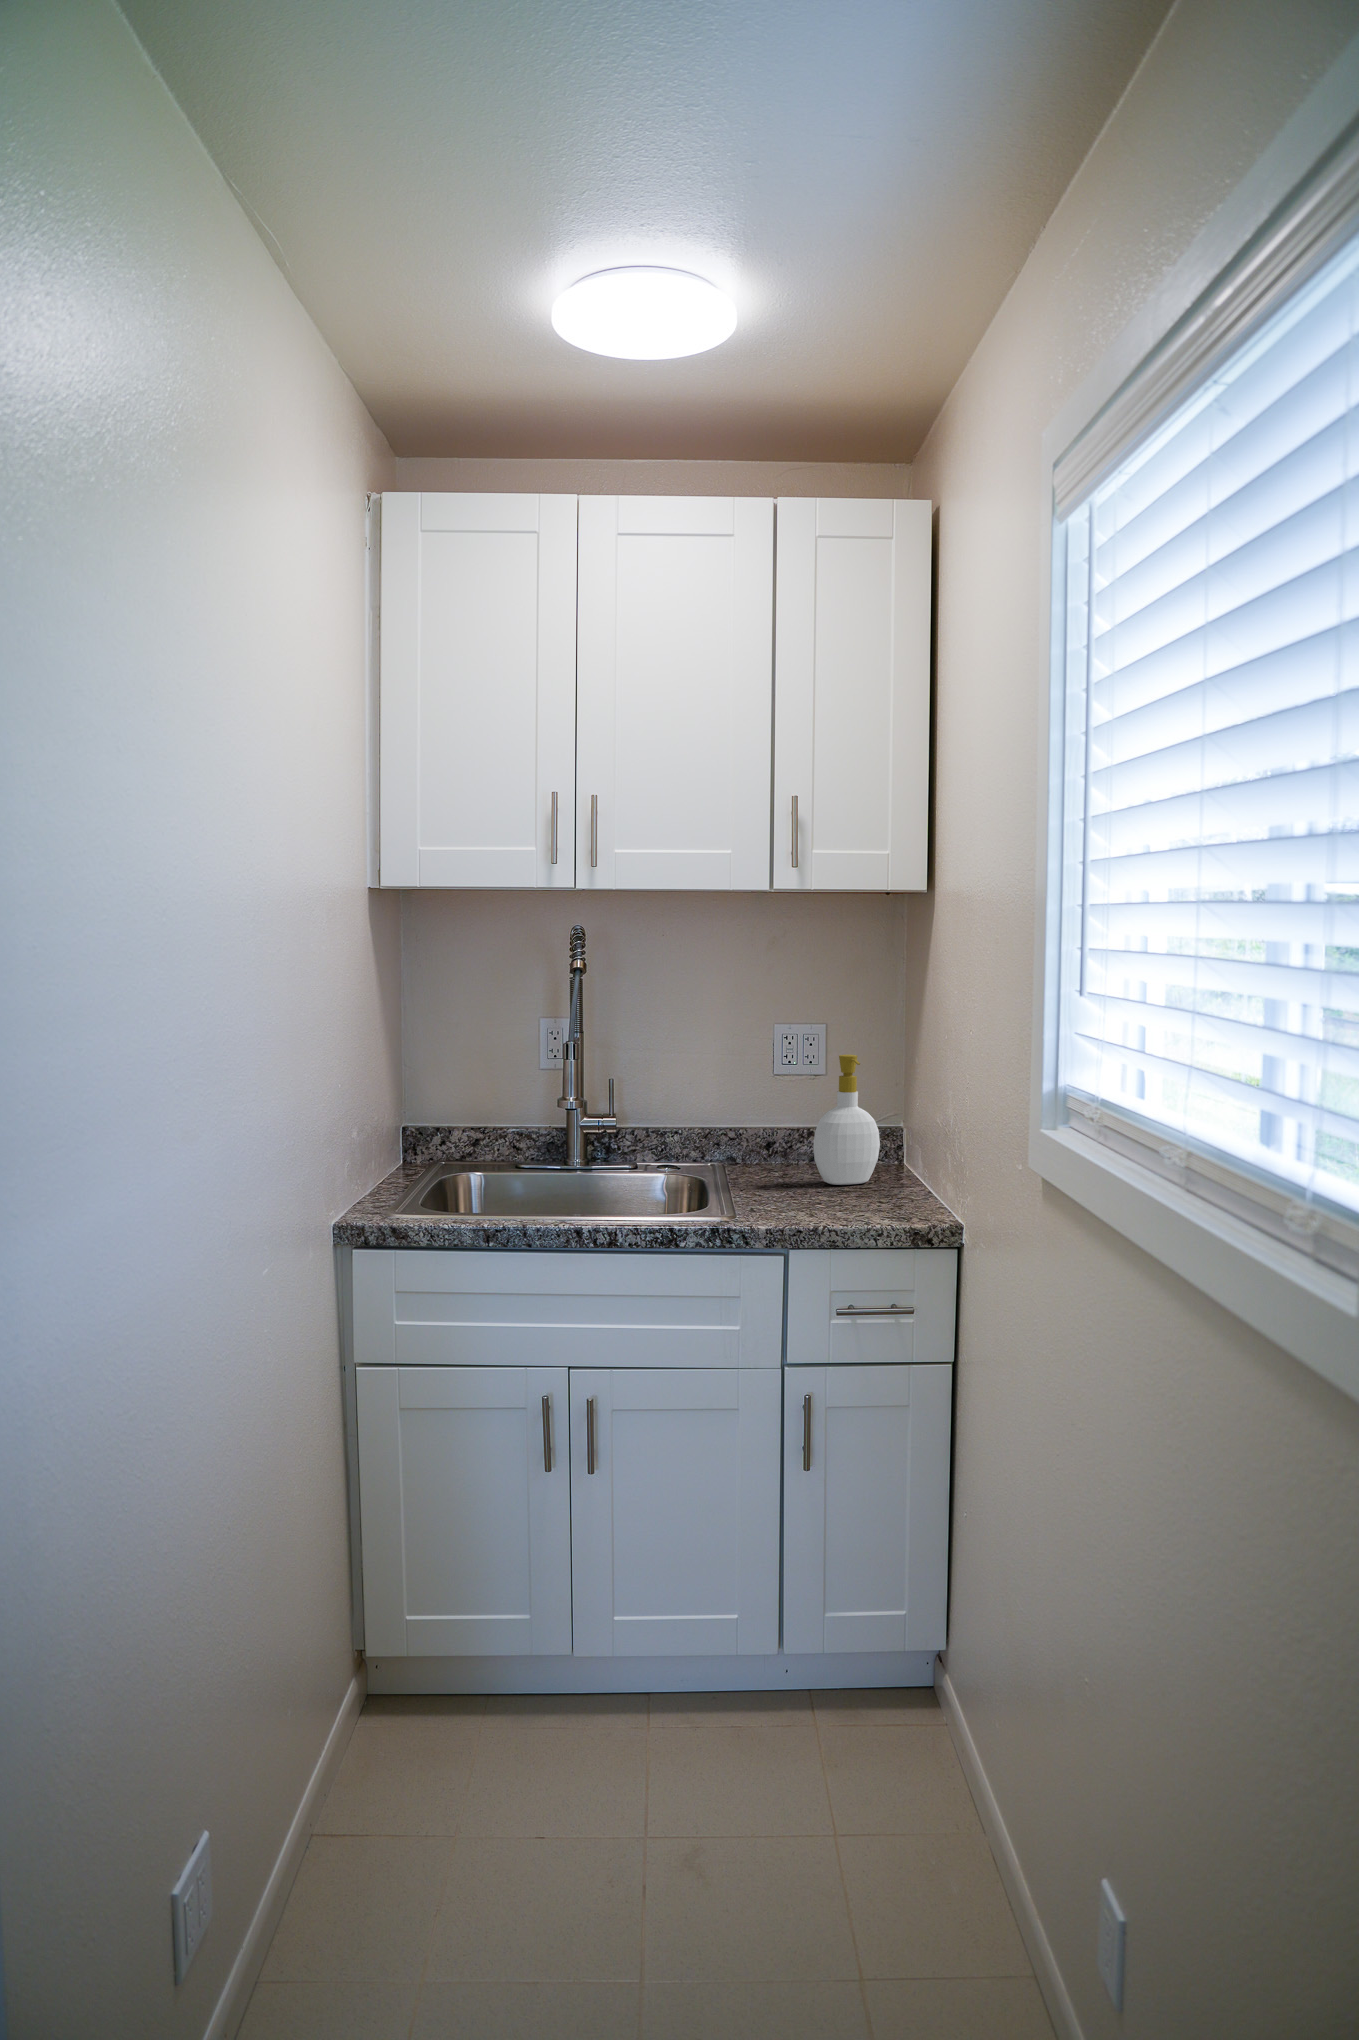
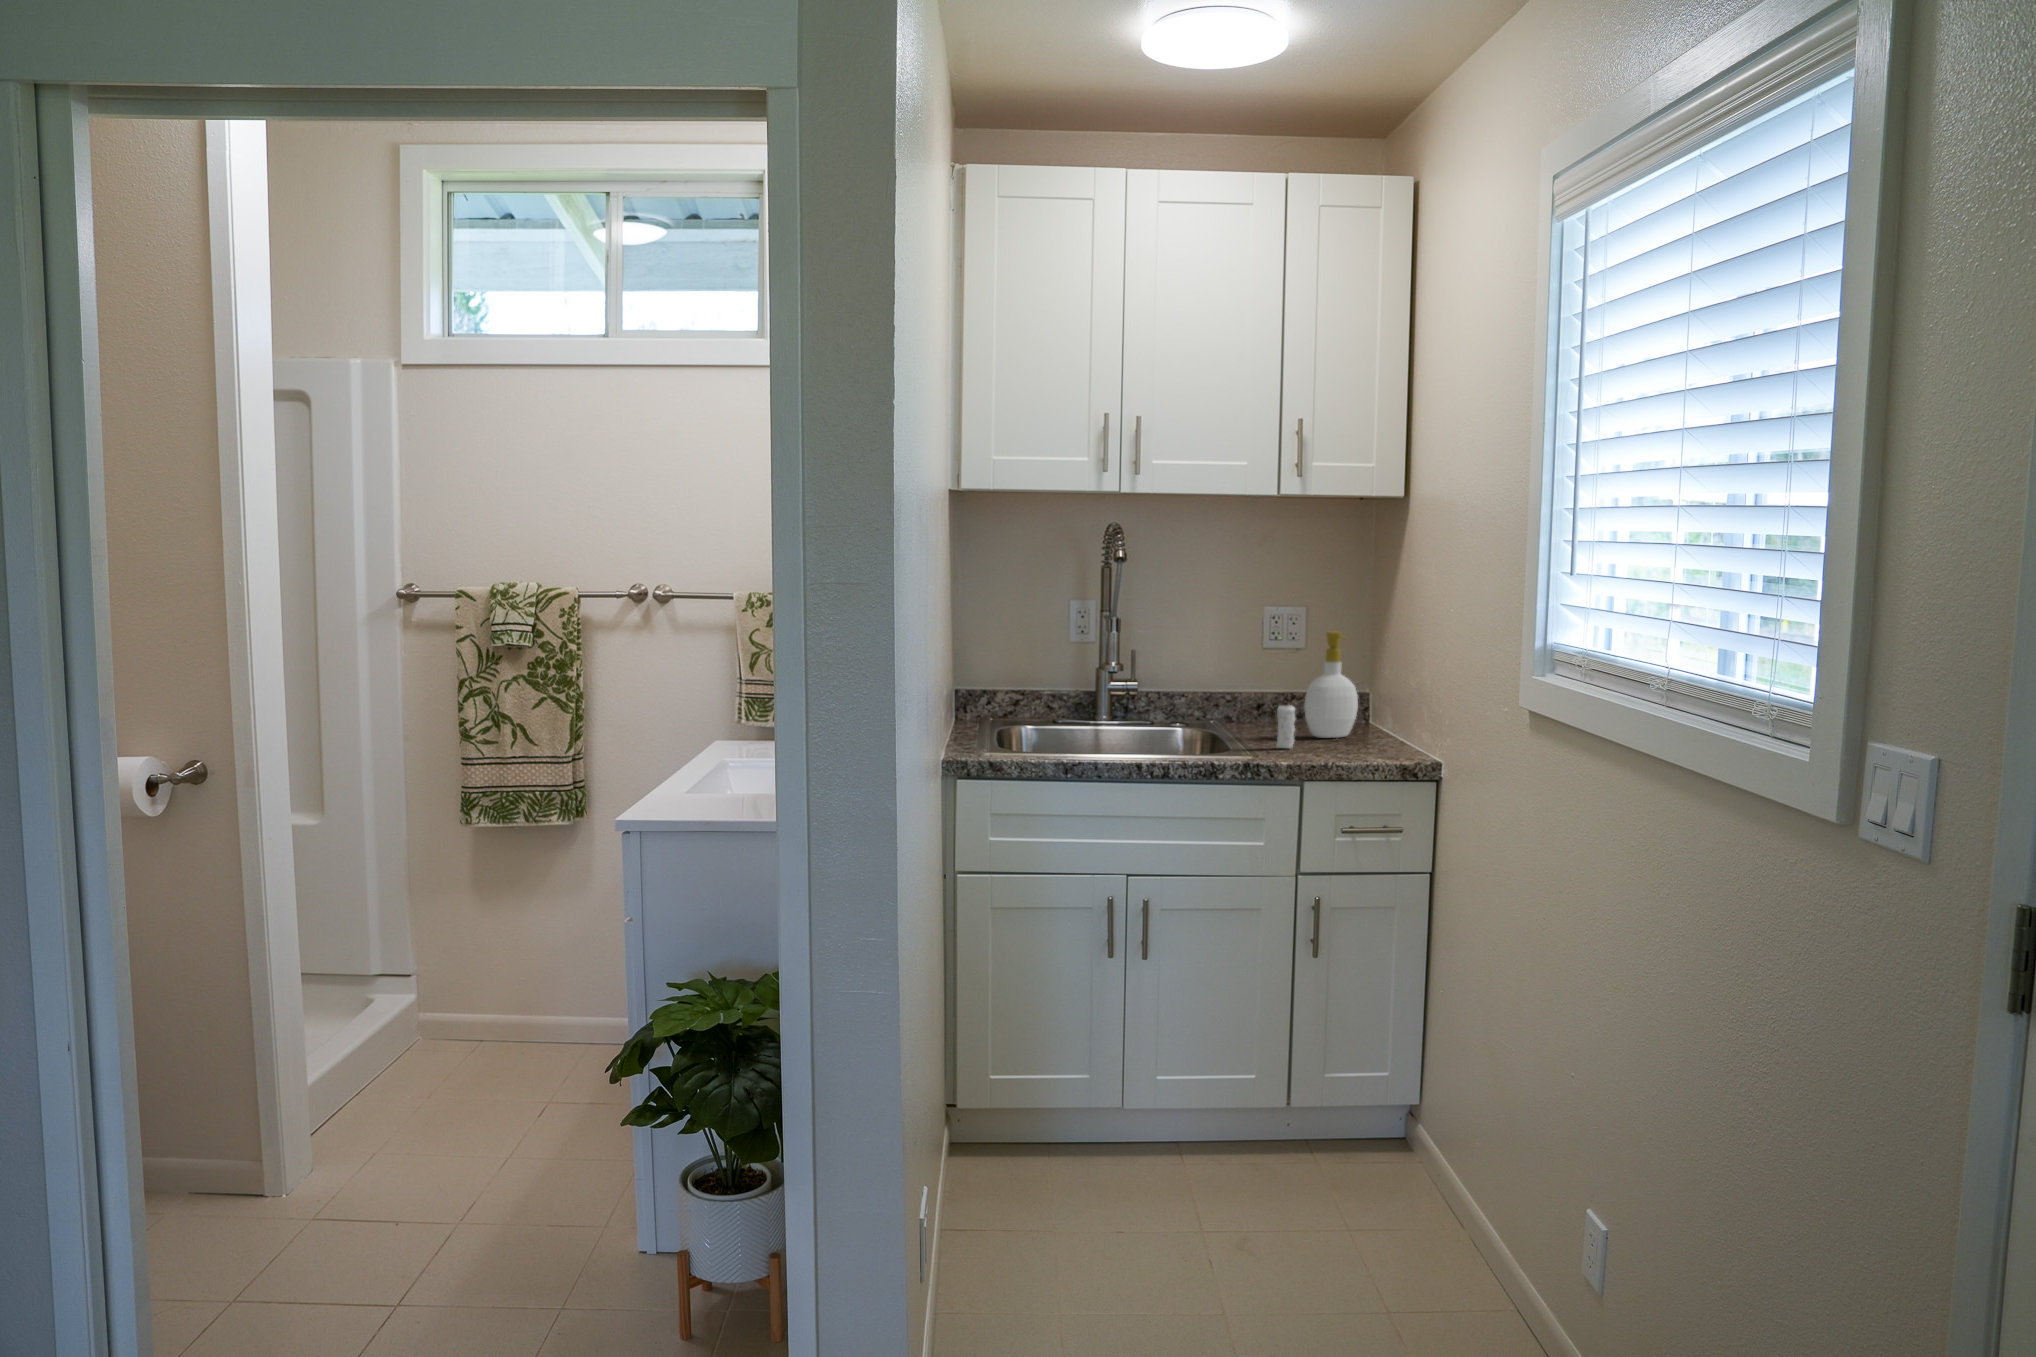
candle: none [767,1138,790,1202] -> present [1276,705,1295,748]

